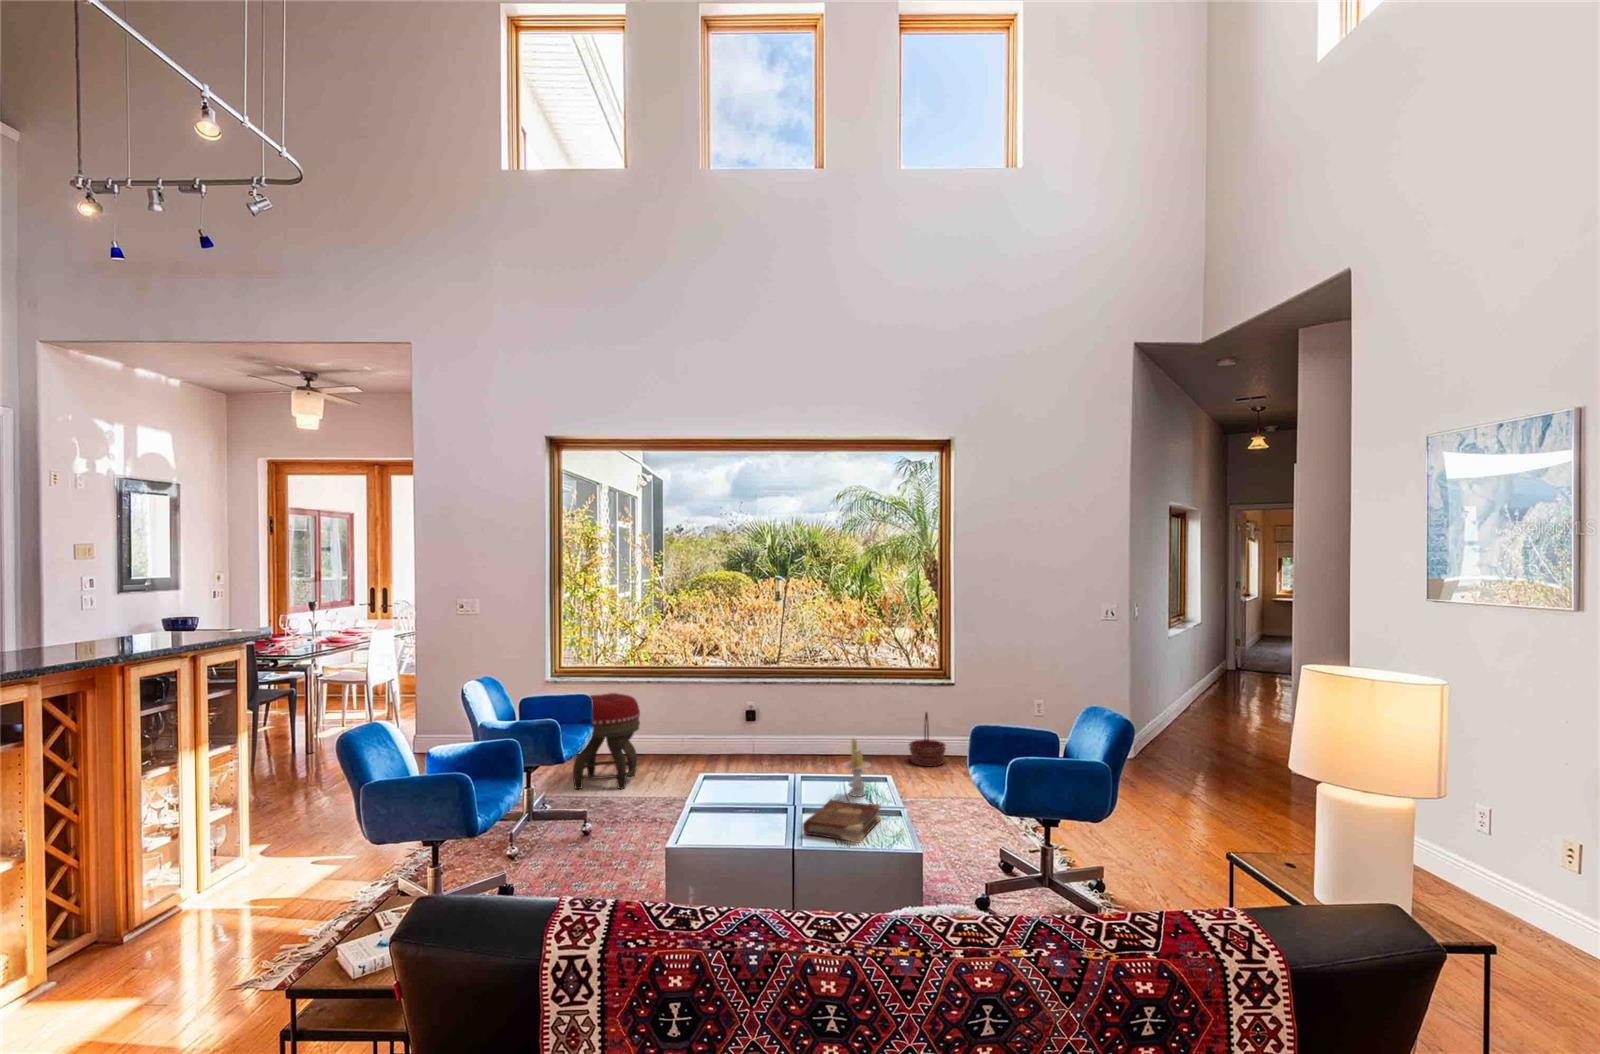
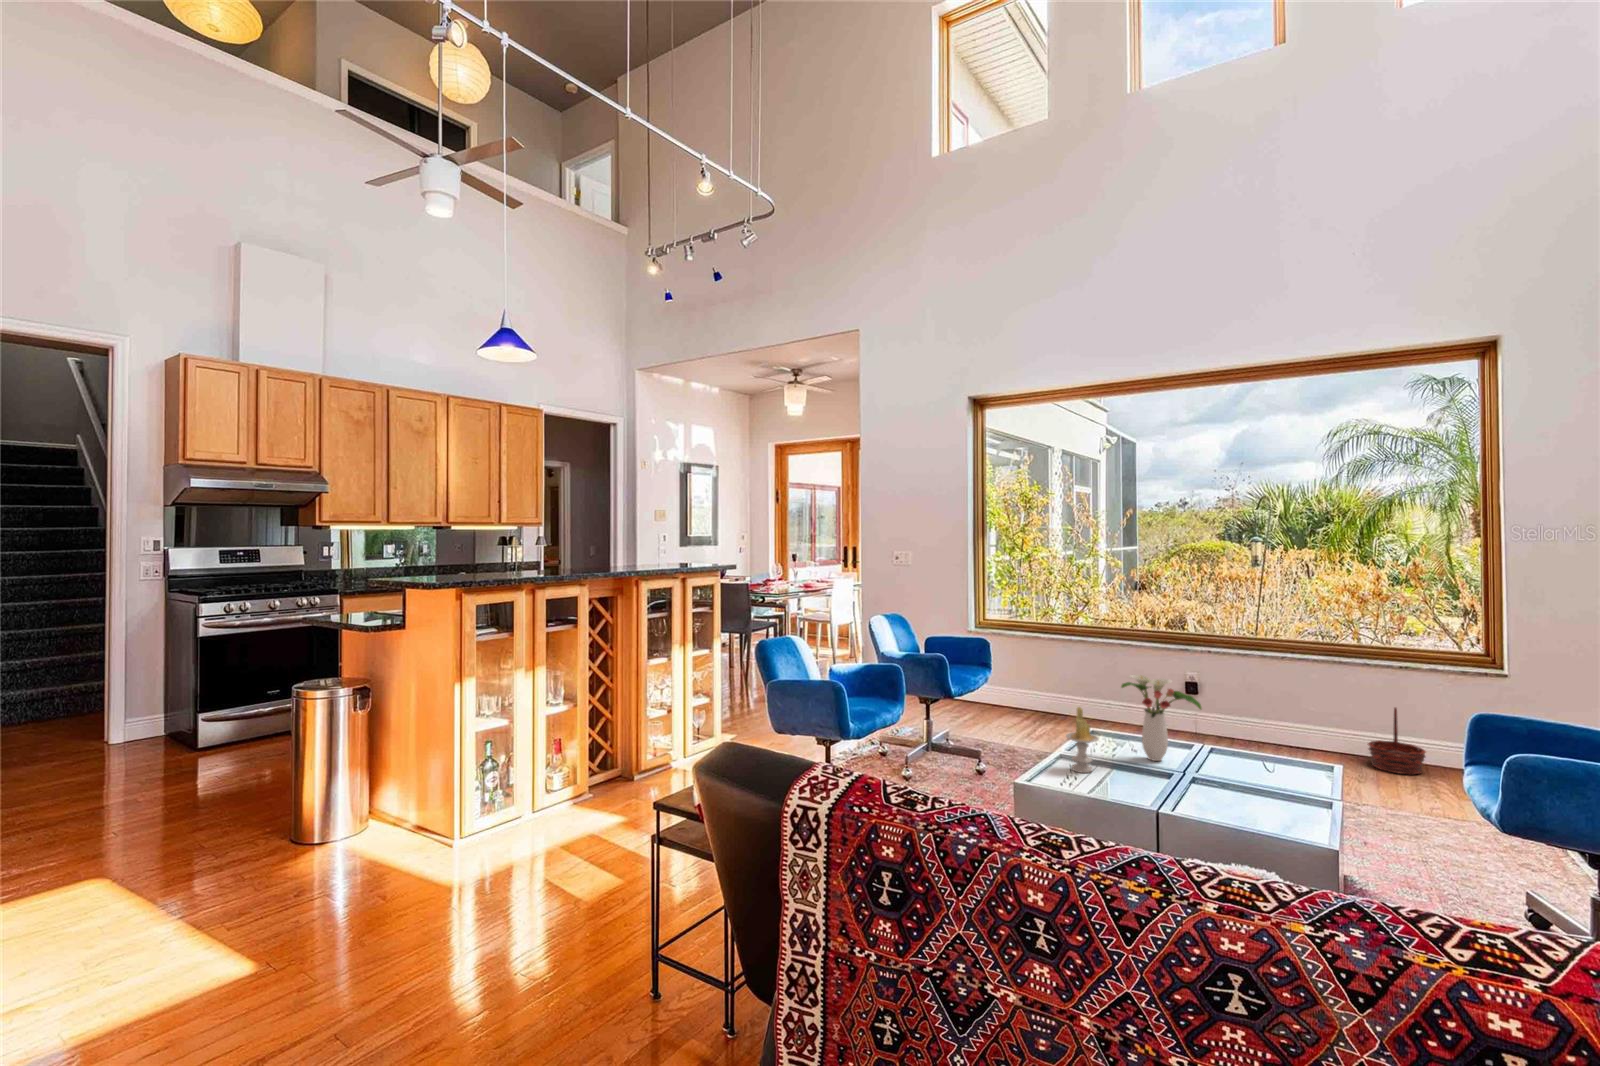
footstool: present [573,693,640,789] -> none [970,646,1036,737]
flower arrangement: none [752,718,818,798] -> present [1121,675,1201,761]
candle: present [843,739,870,797] -> present [1066,707,1098,773]
book: present [803,799,881,842] -> none [1168,769,1276,820]

